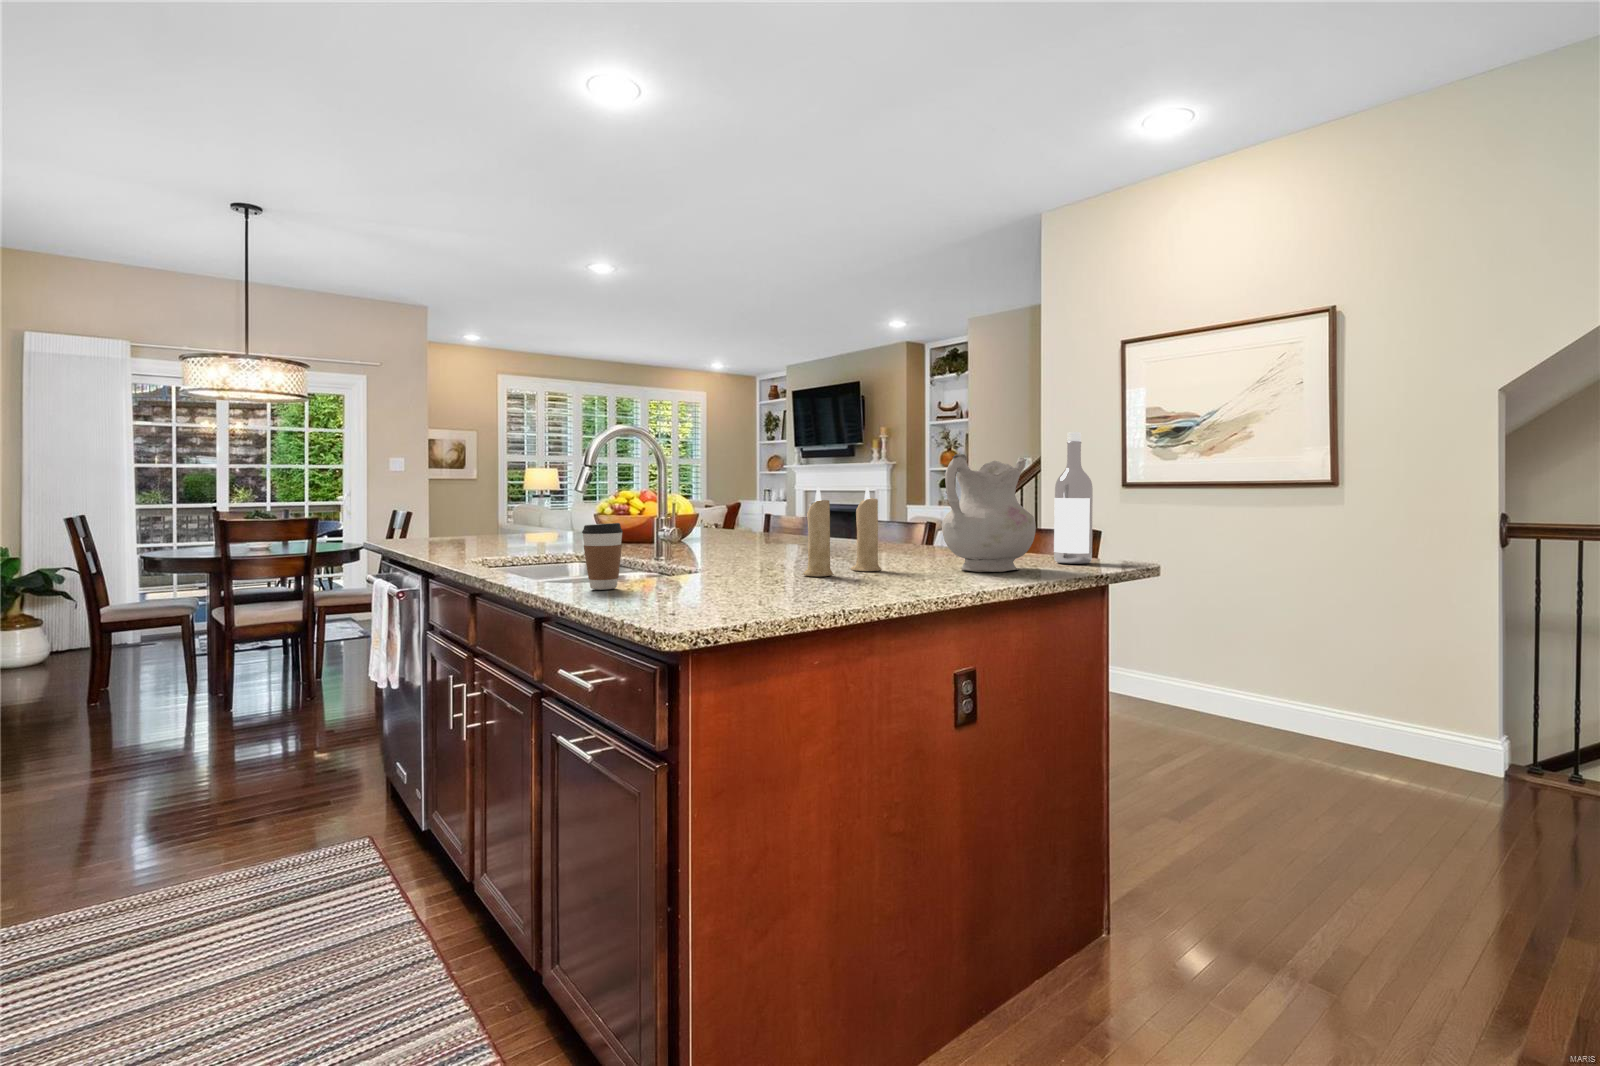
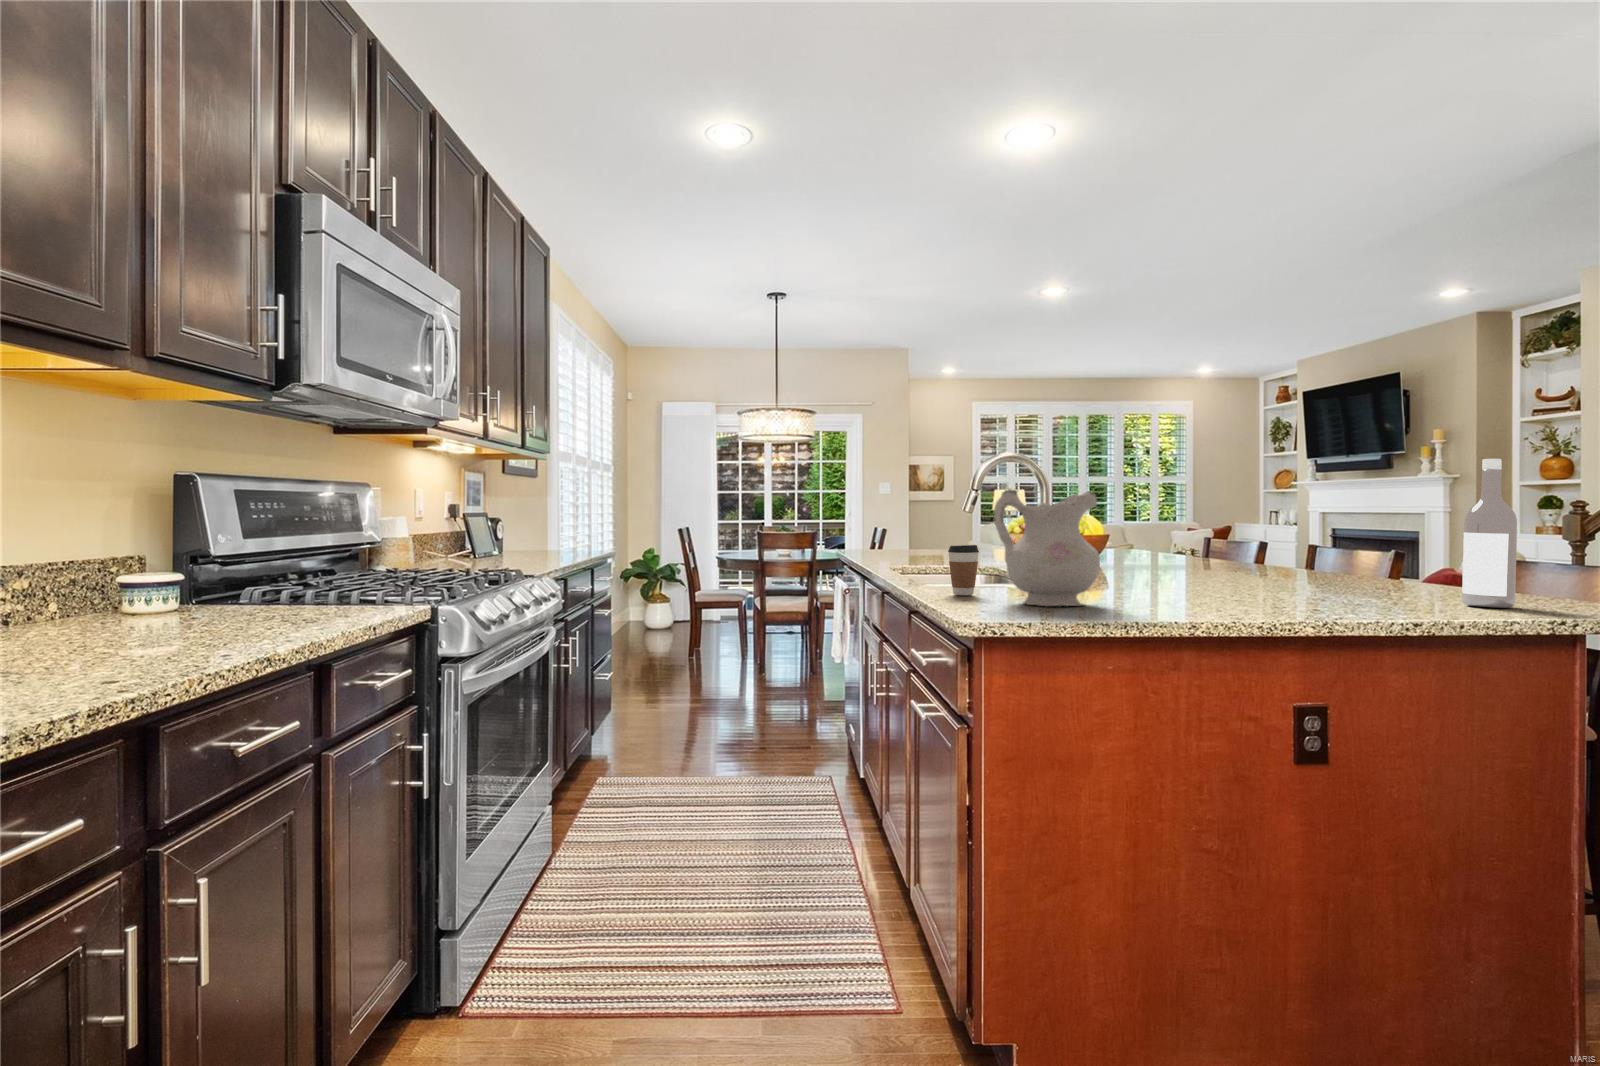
ceramic pitcher: present [942,454,1036,572] -> present [994,489,1100,606]
candle: present [803,487,881,576] -> none [1142,517,1232,599]

